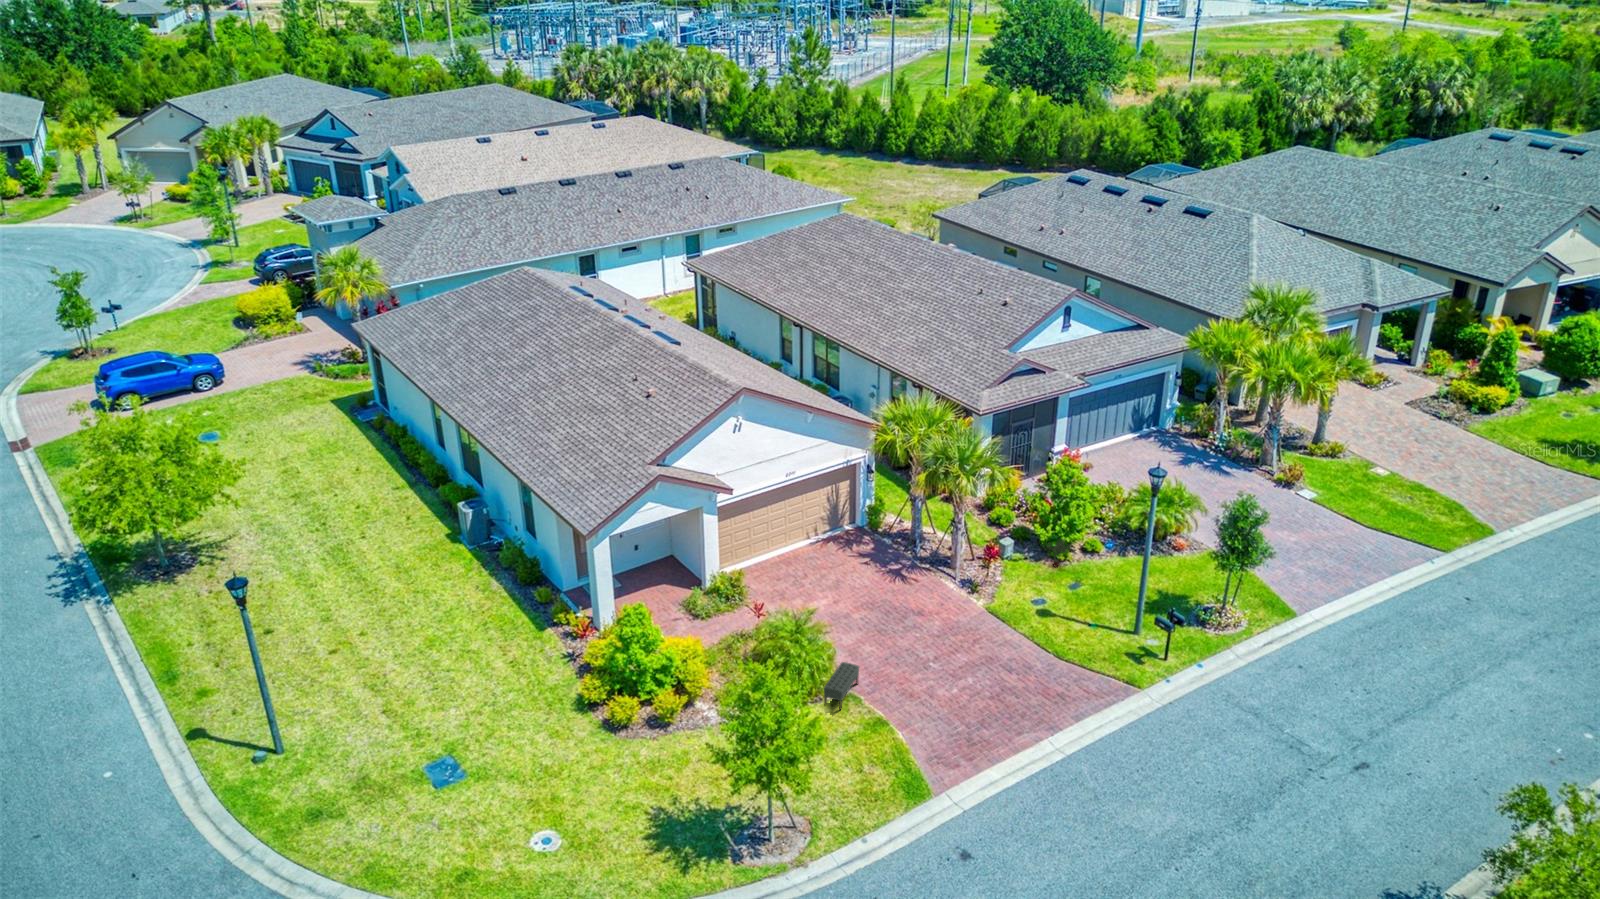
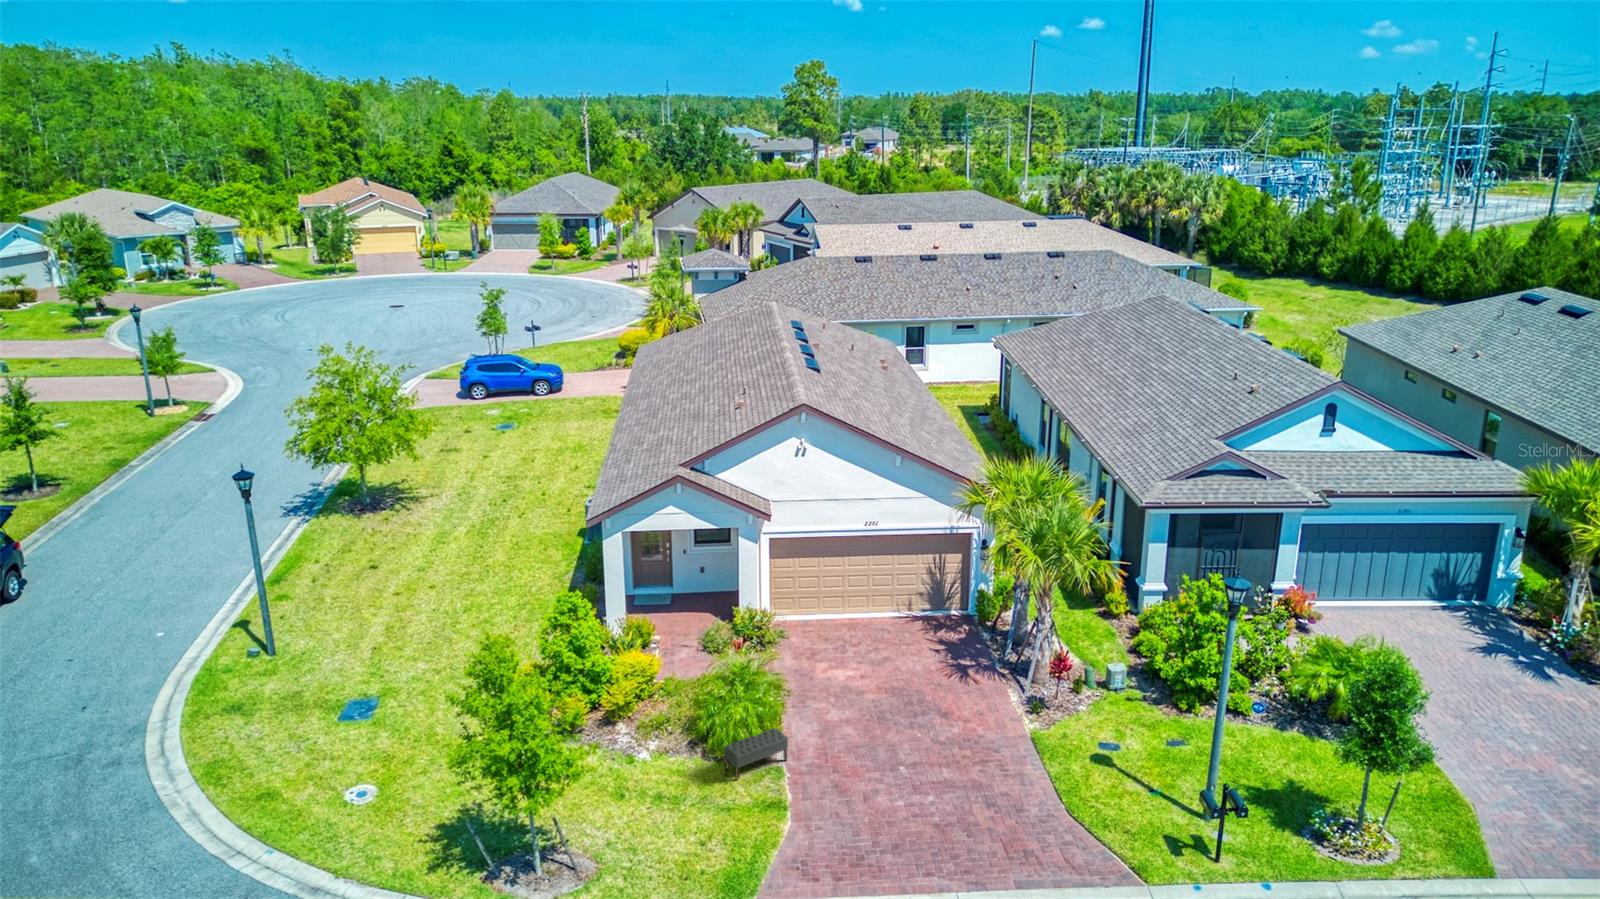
potted tree: present [1047,539,1069,567] -> none [1159,674,1187,714]

